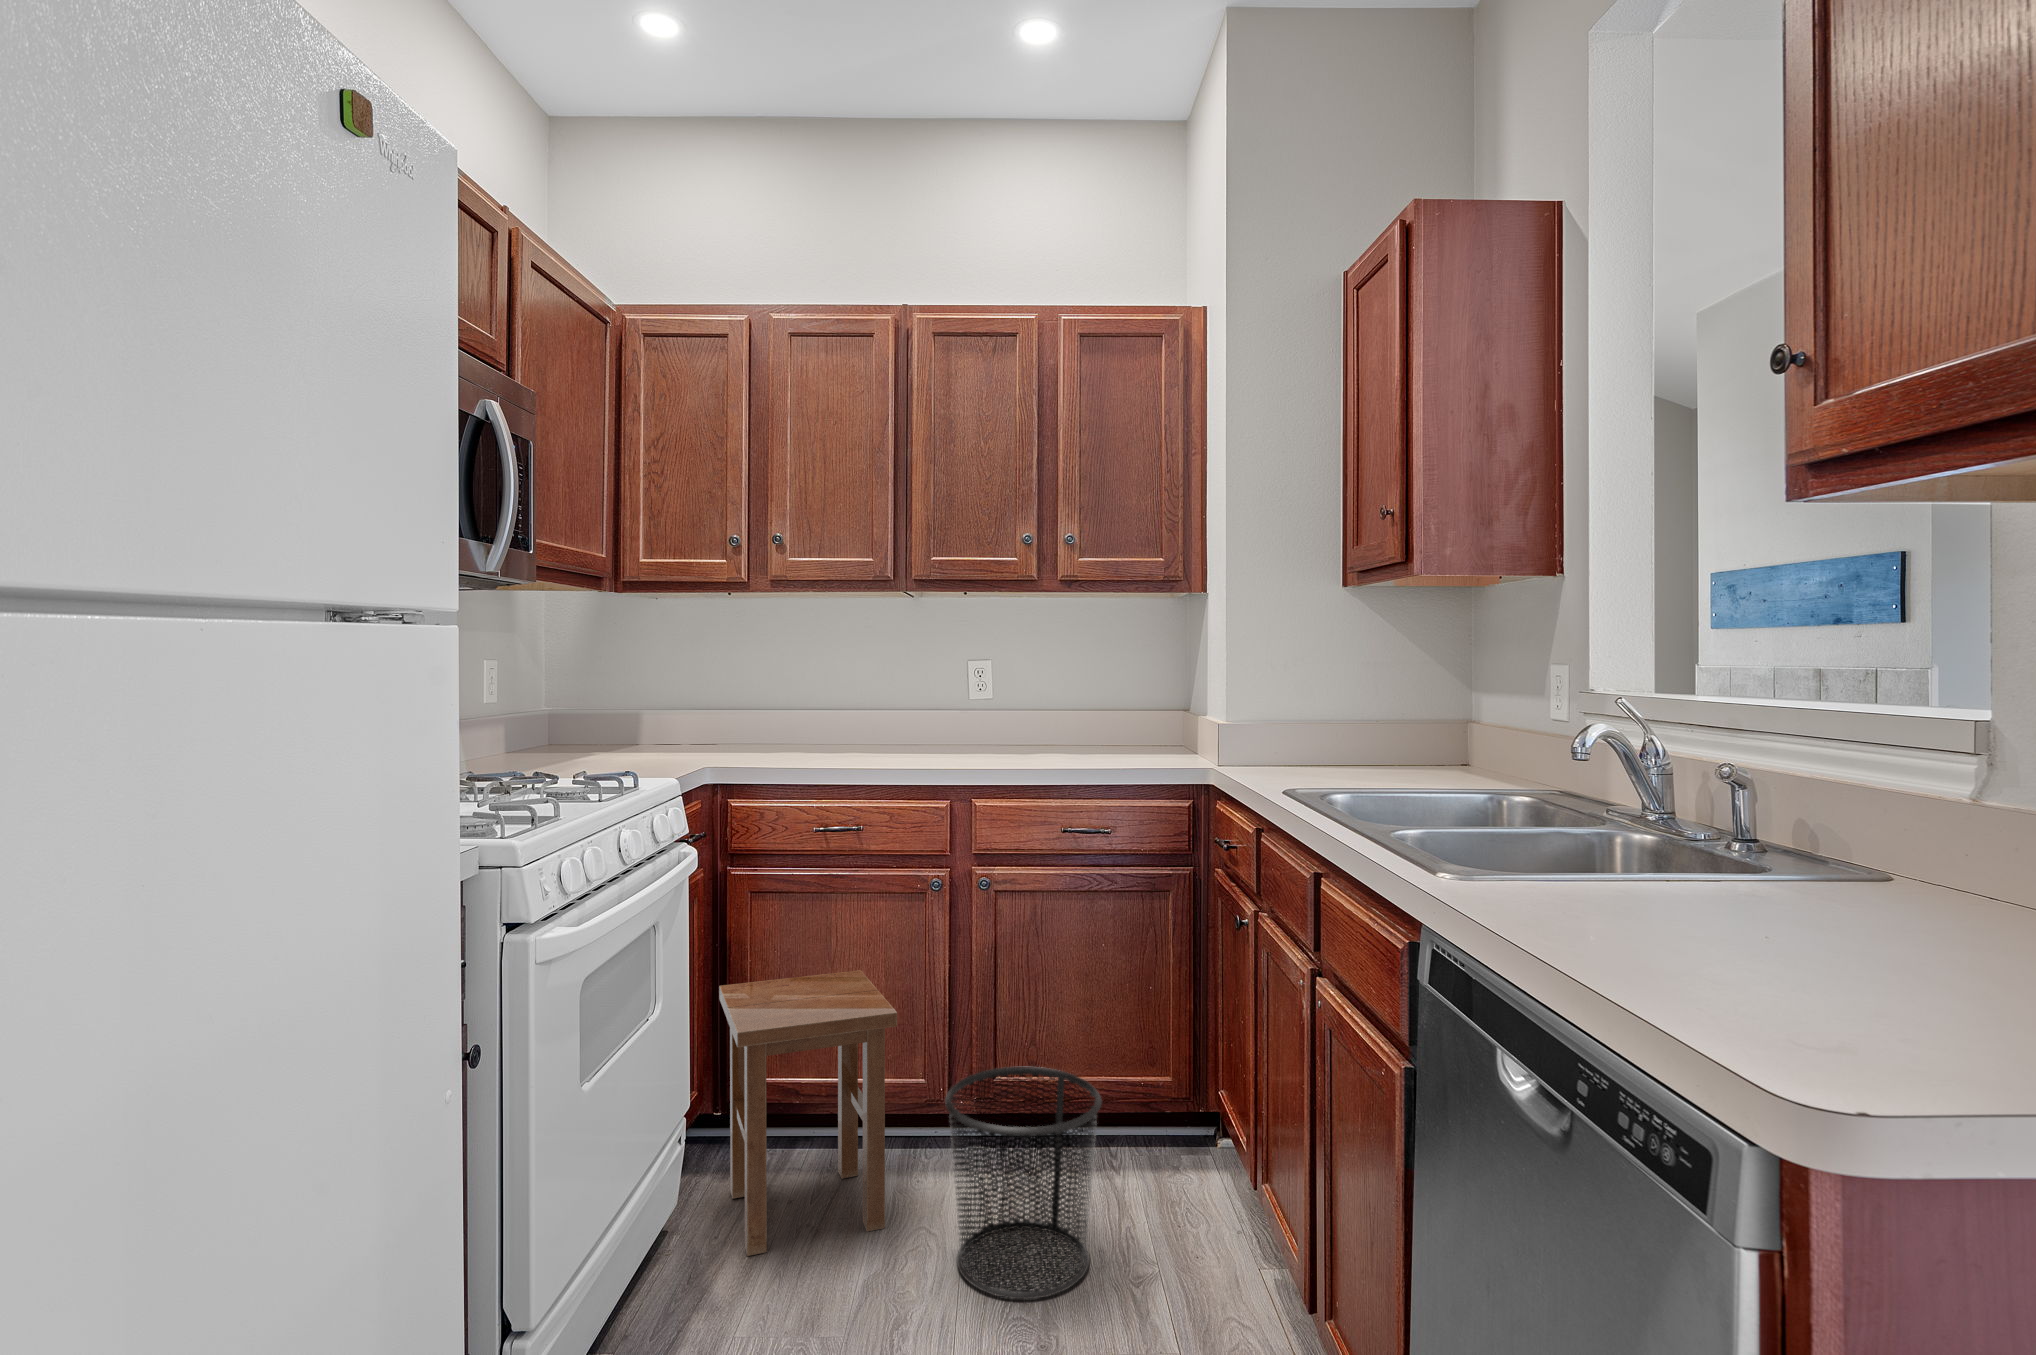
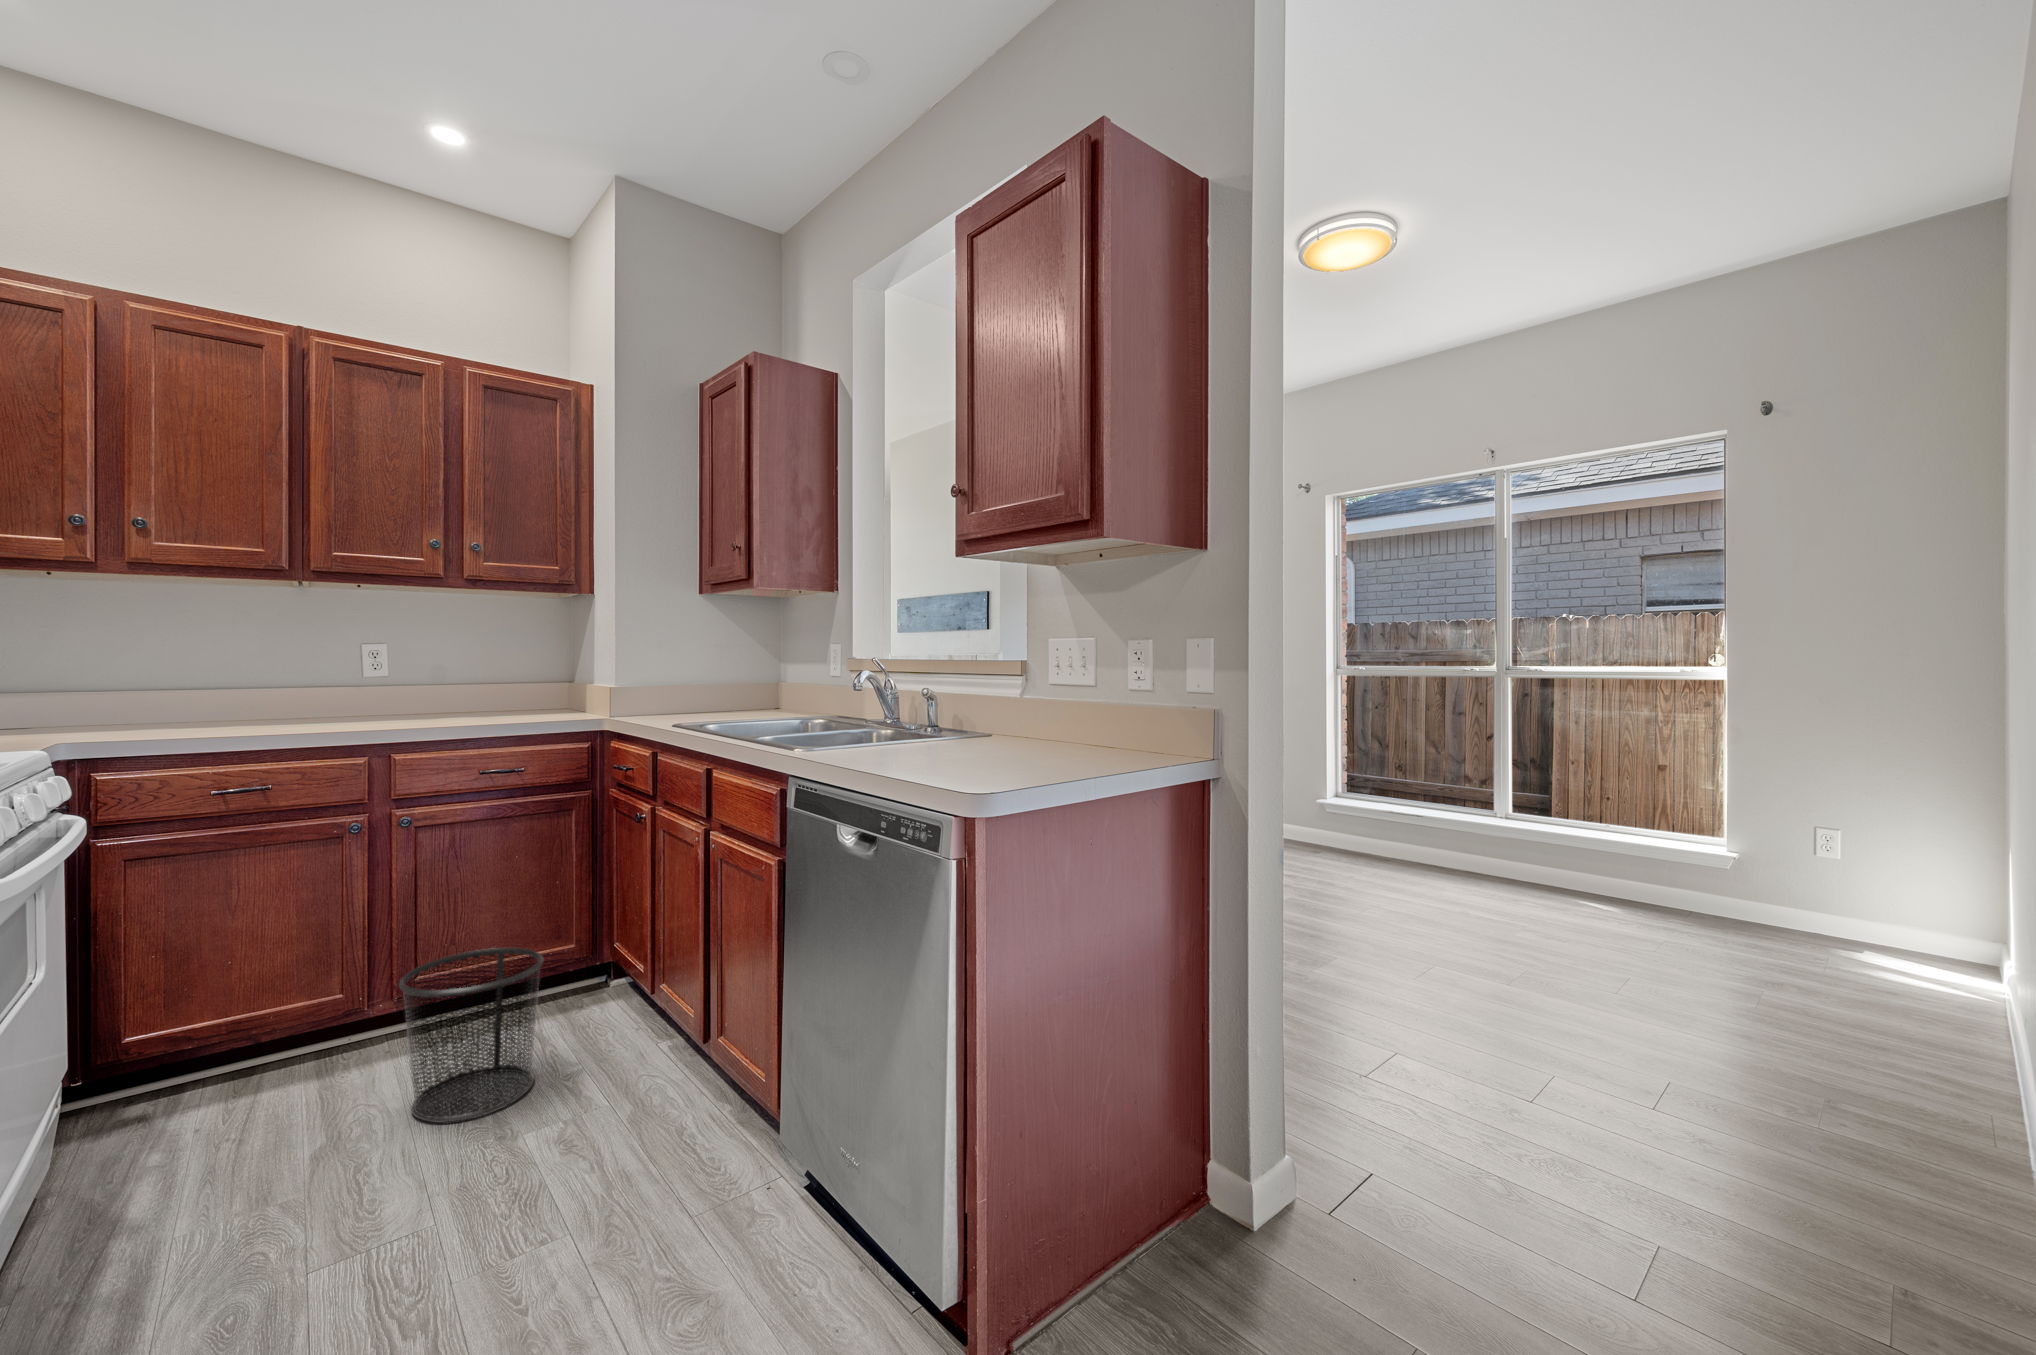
stool: present [719,970,897,1256] -> none [92,913,338,1184]

